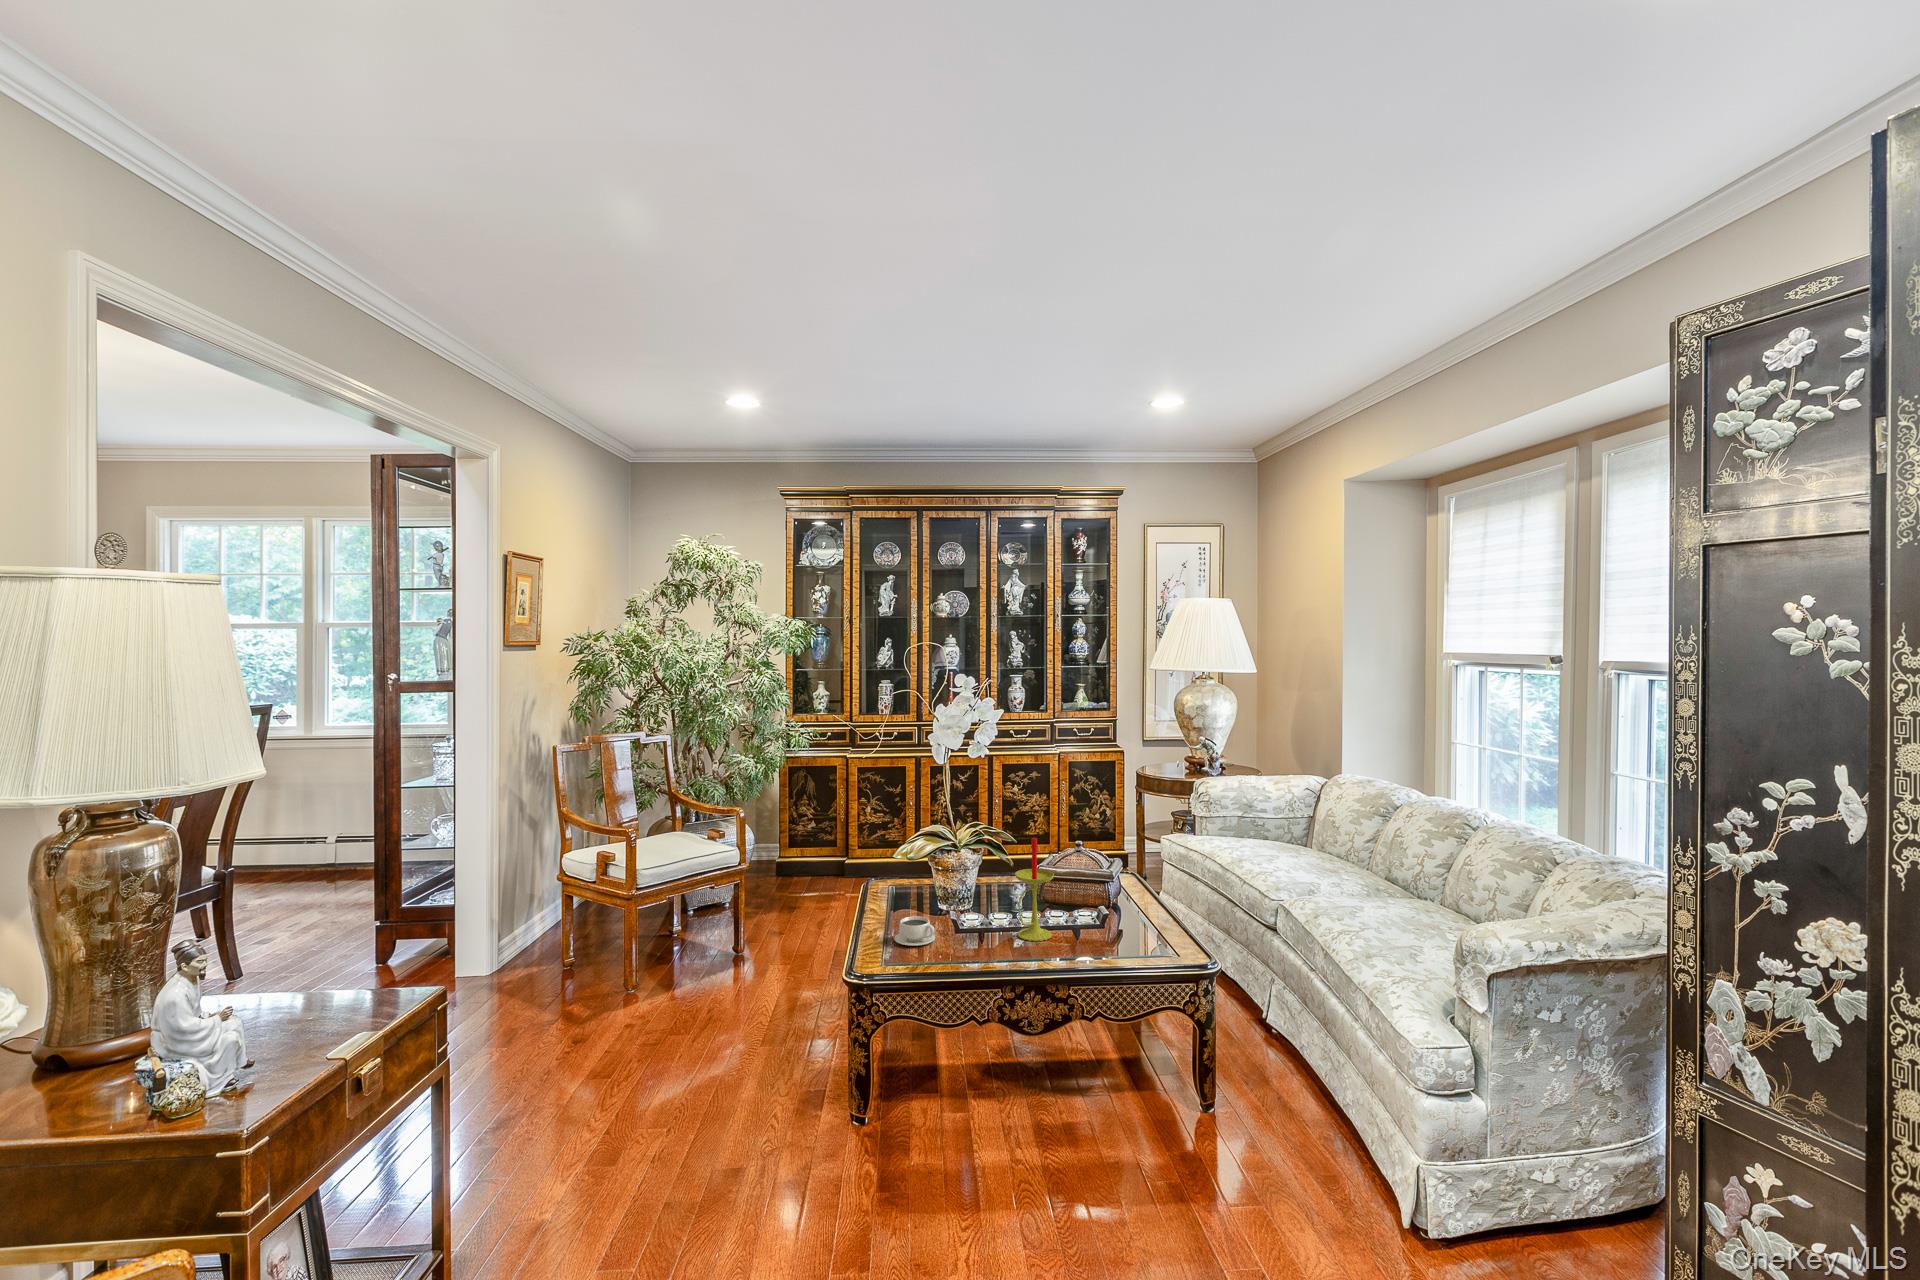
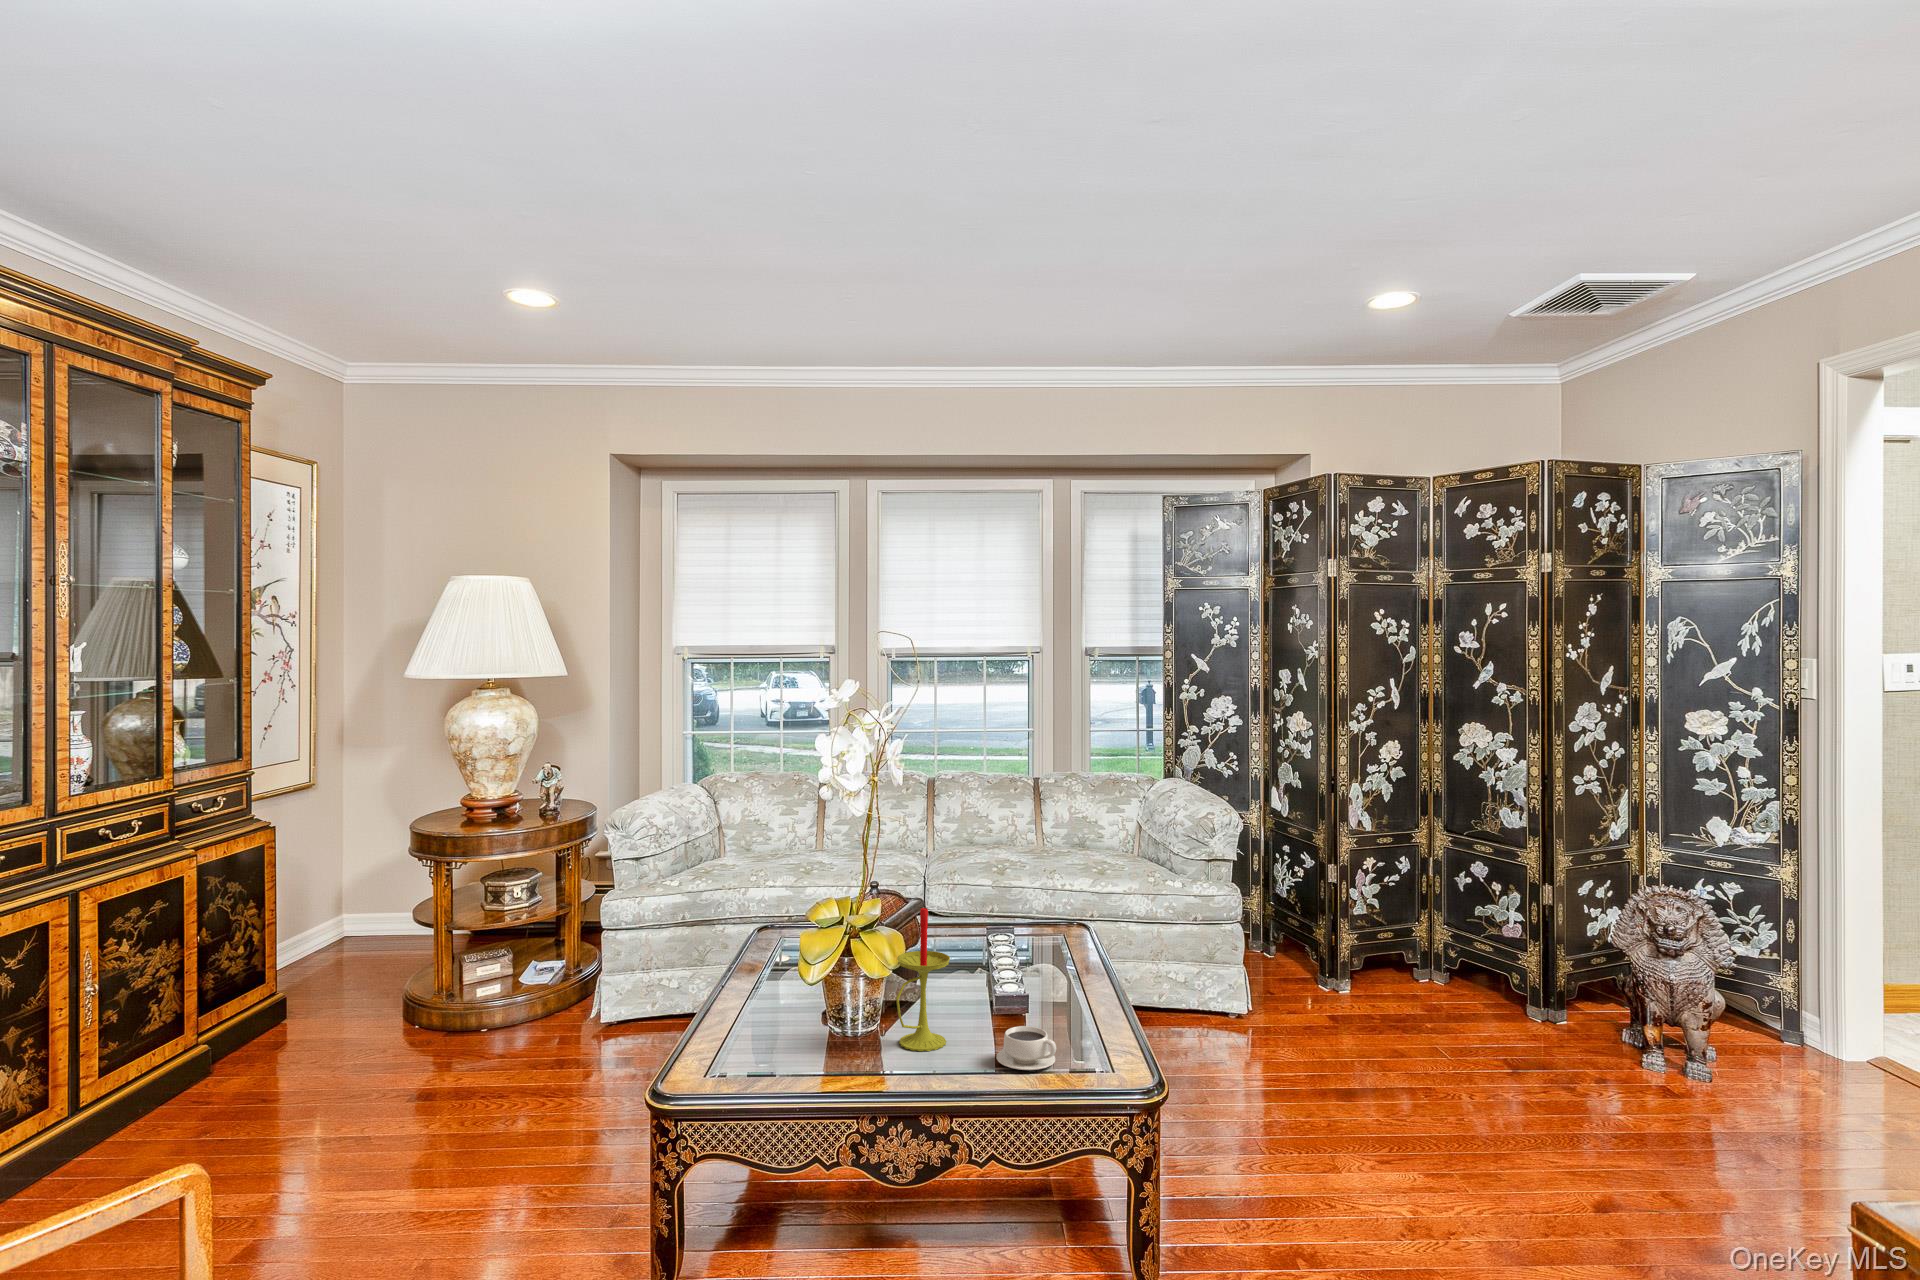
teacup: present [894,916,935,946] -> present [996,1026,1056,1070]

